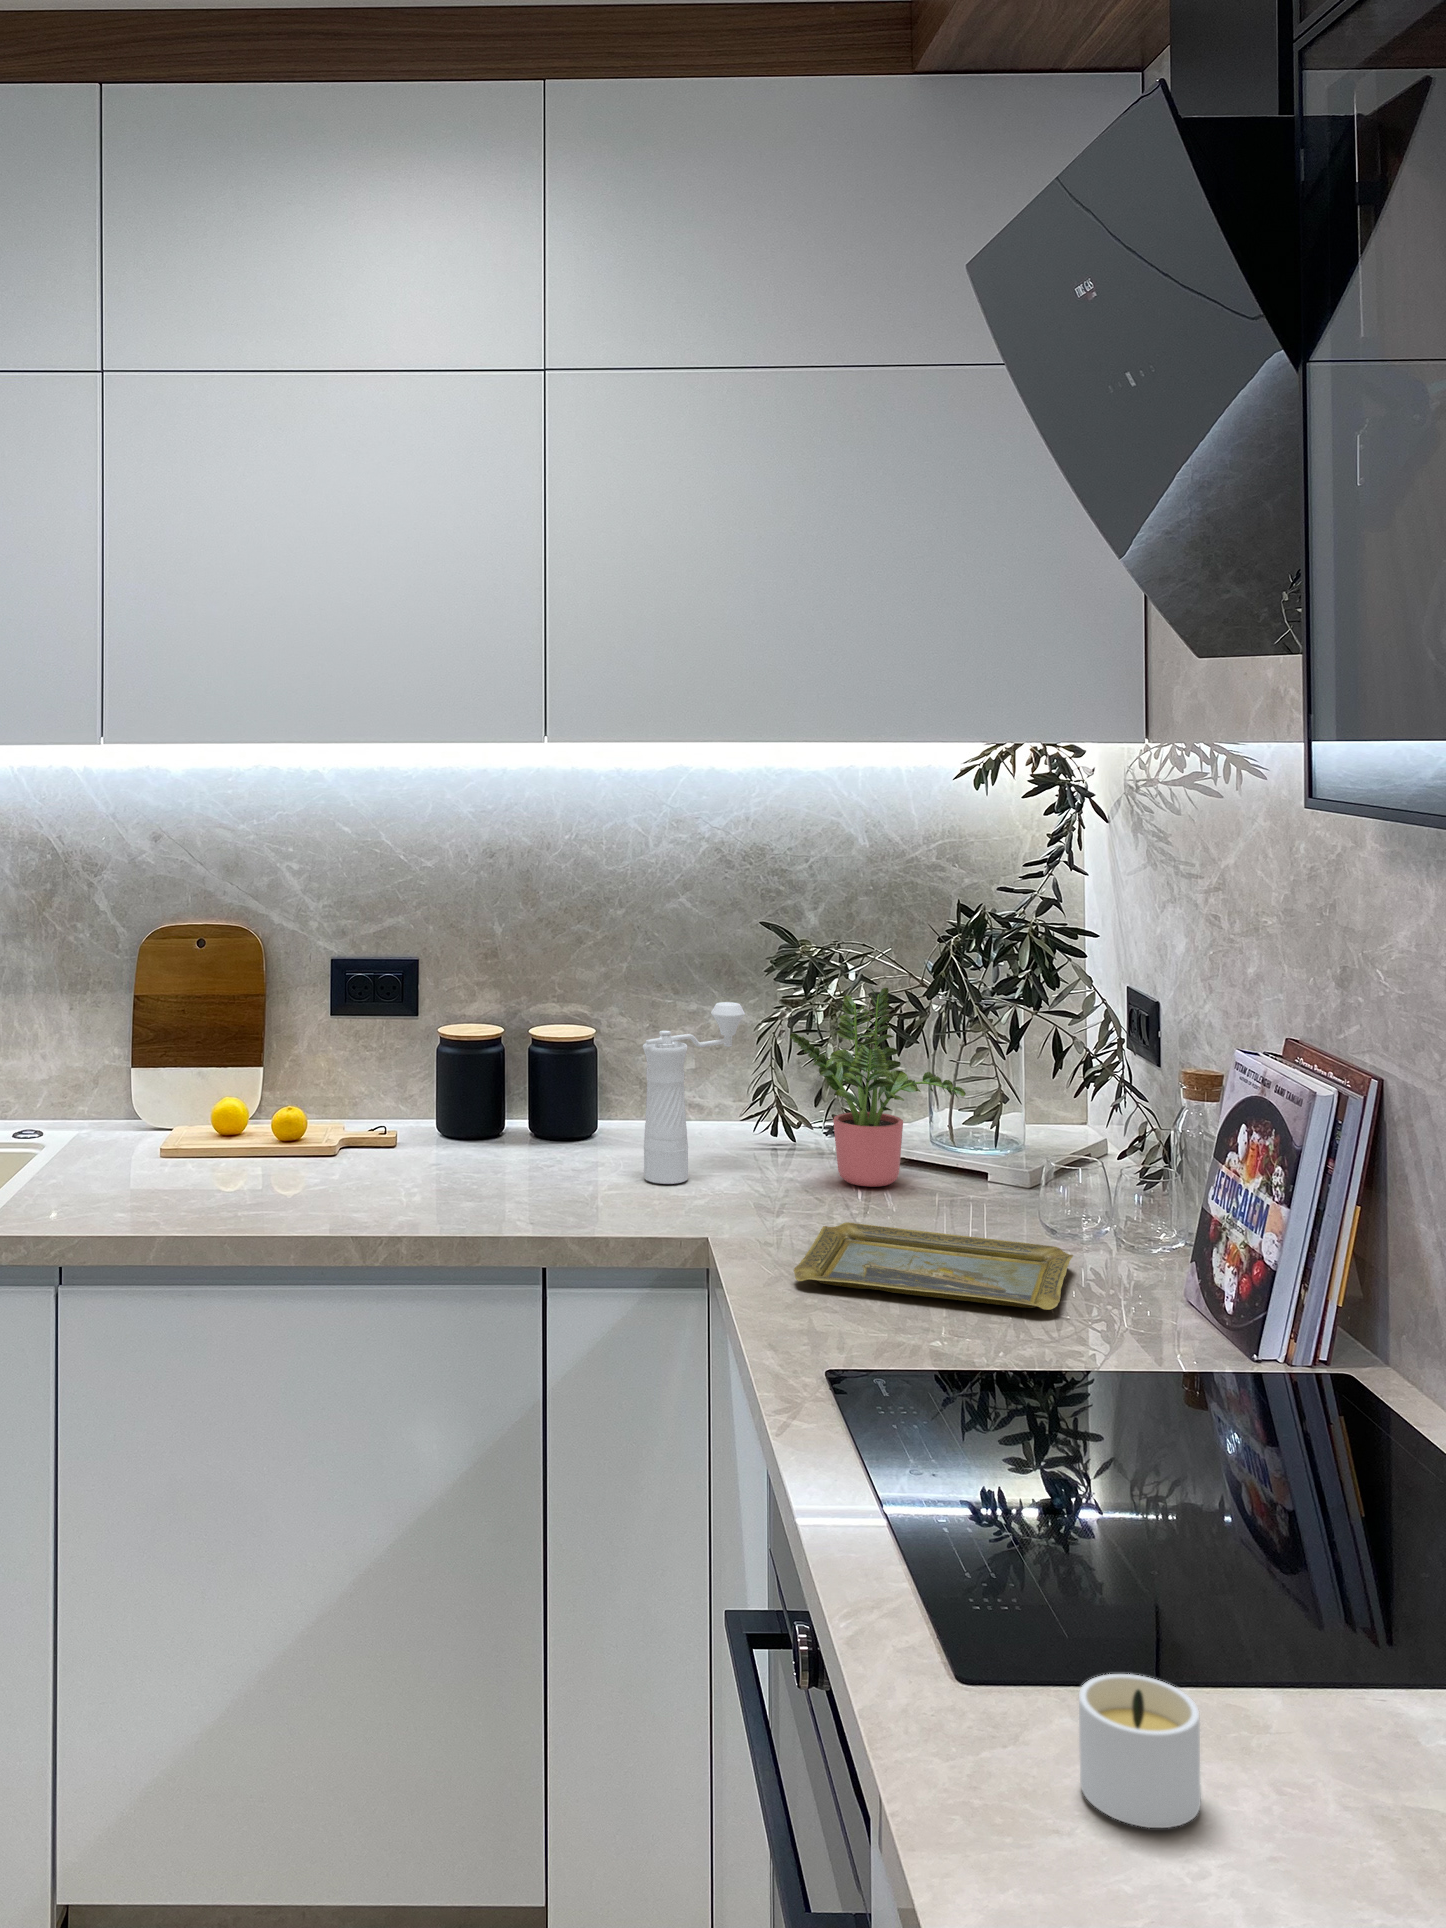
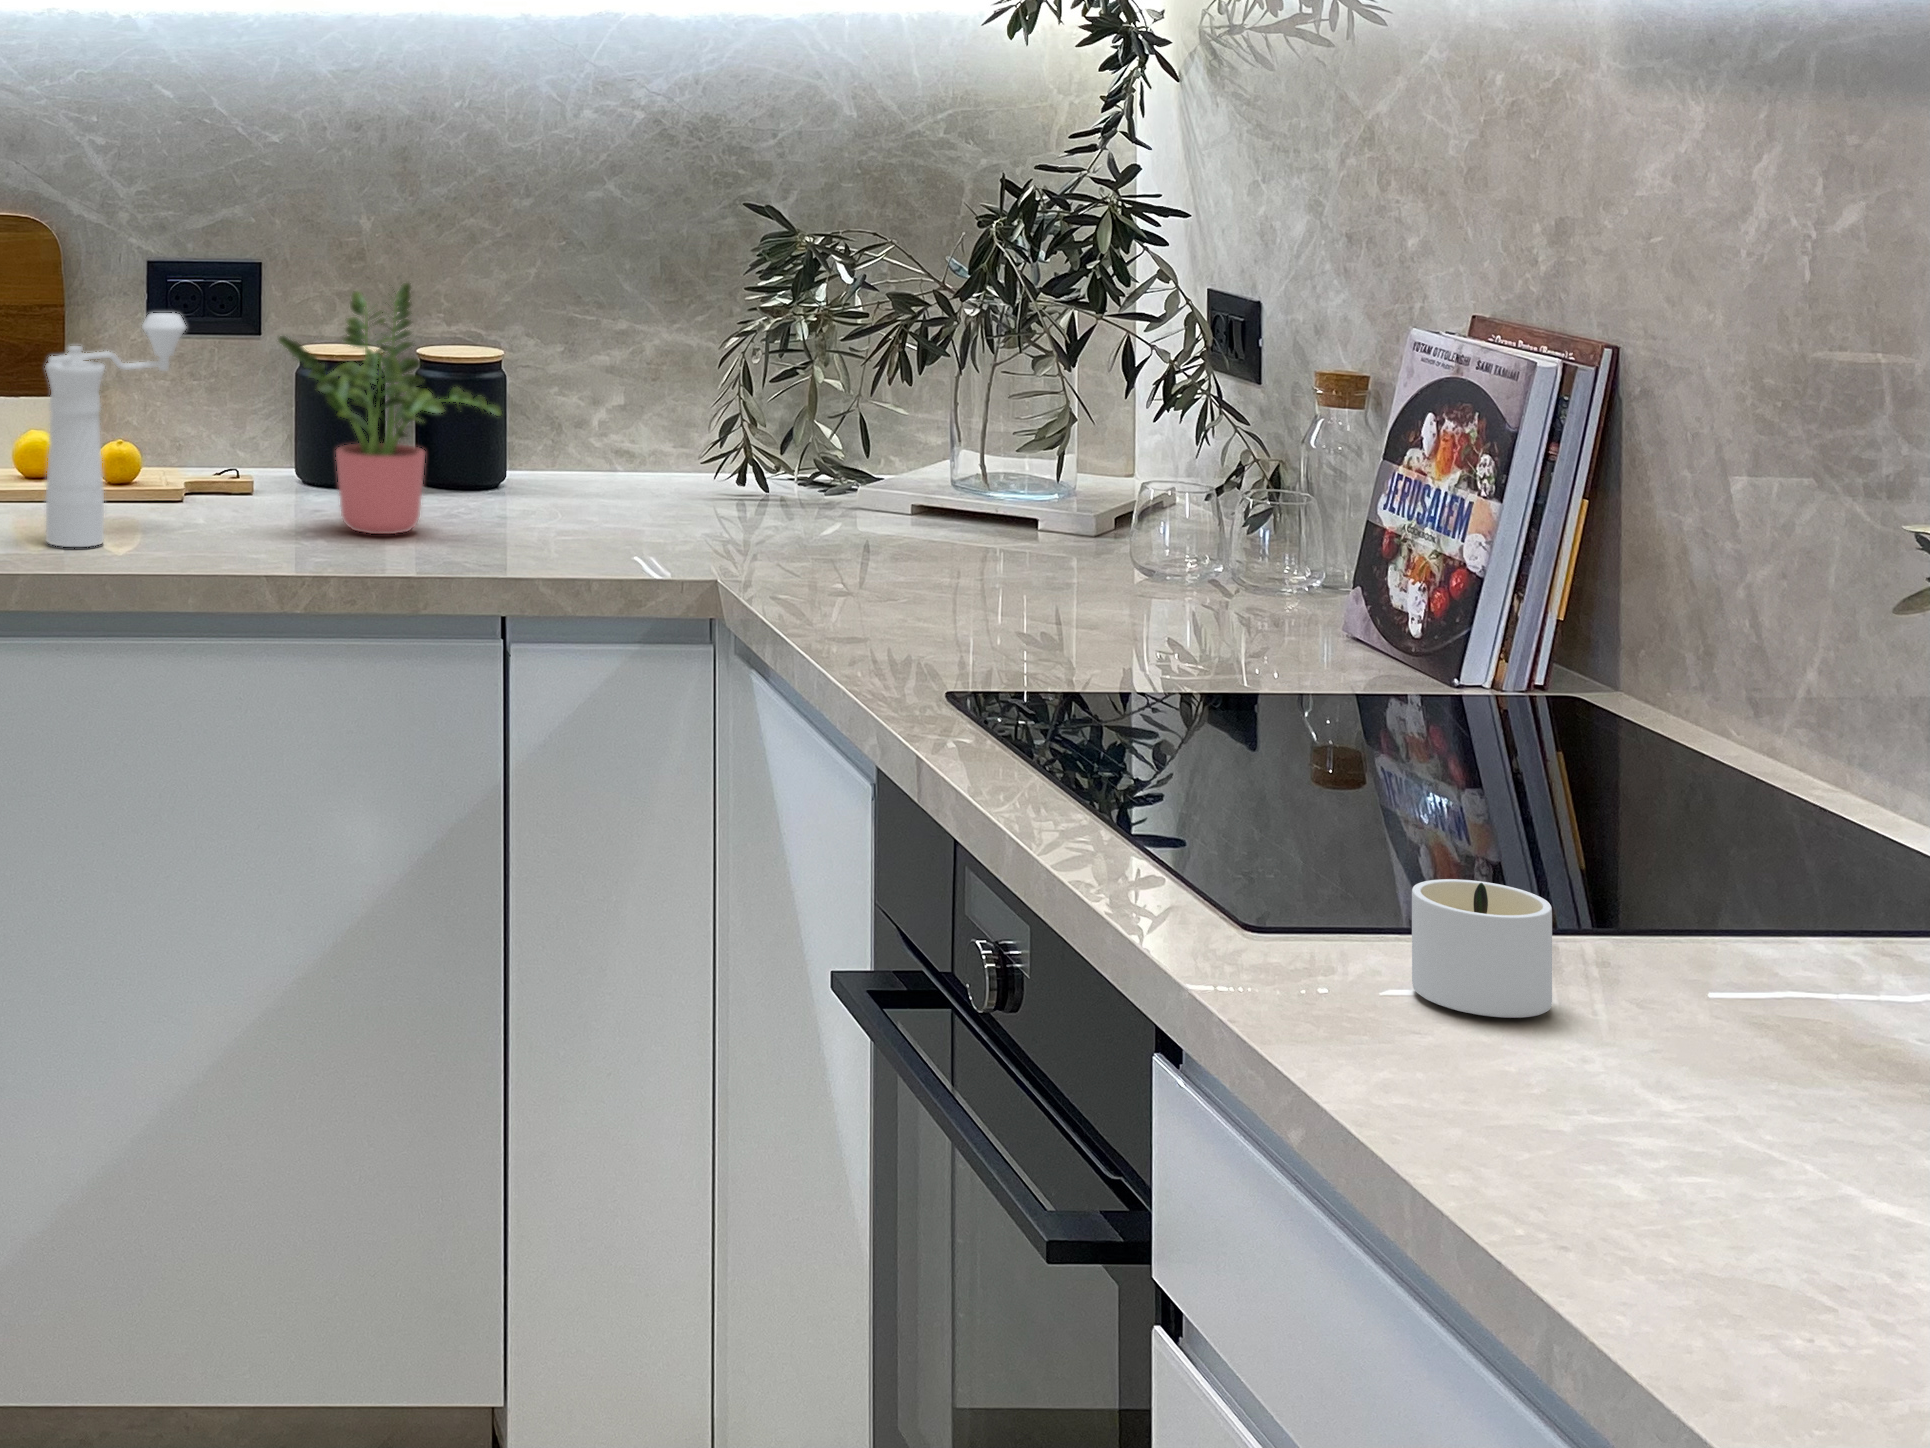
potted plant: present [790,988,966,1187] -> present [279,283,501,534]
pepper mill: present [643,1002,745,1184] -> present [46,313,186,547]
tray: present [794,1222,1073,1310] -> none [853,558,1200,638]

